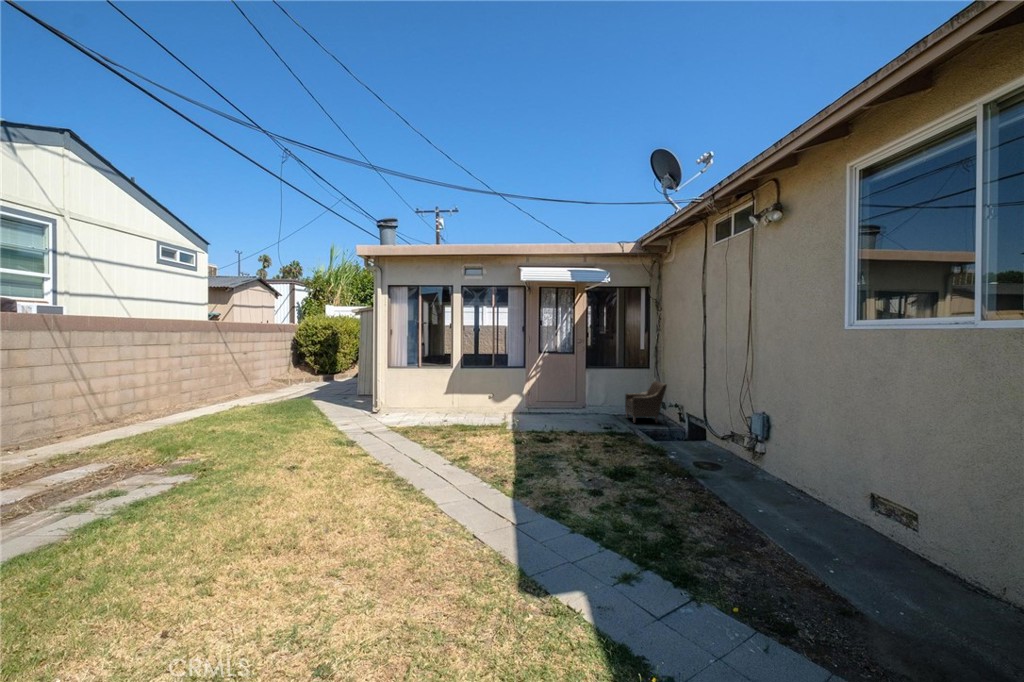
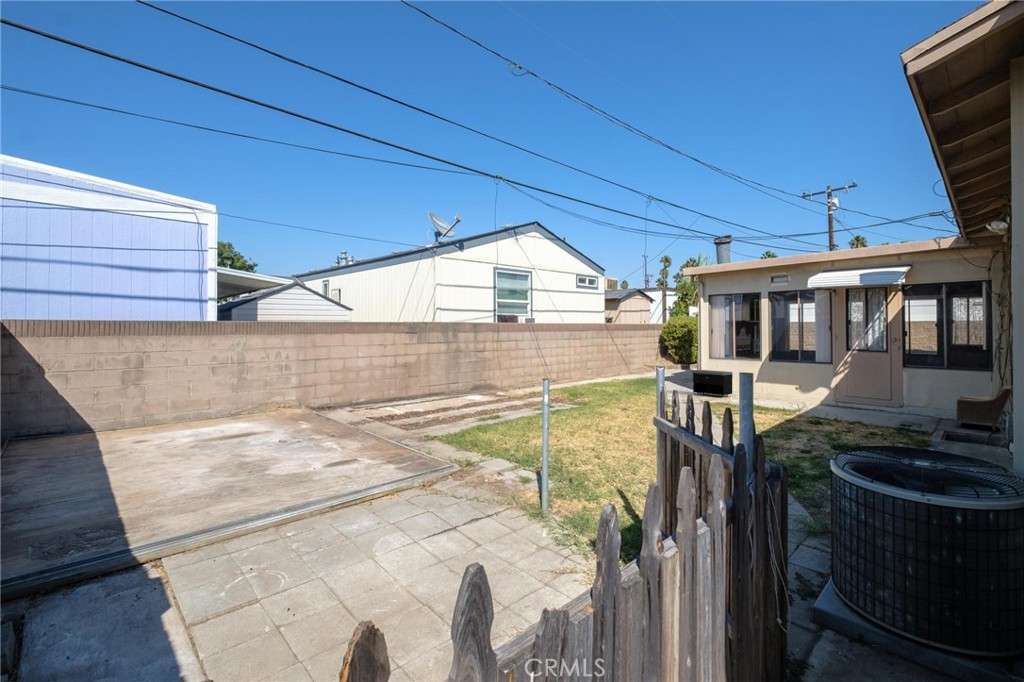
storage bench: none [371,384,420,418] -> present [693,370,733,397]

